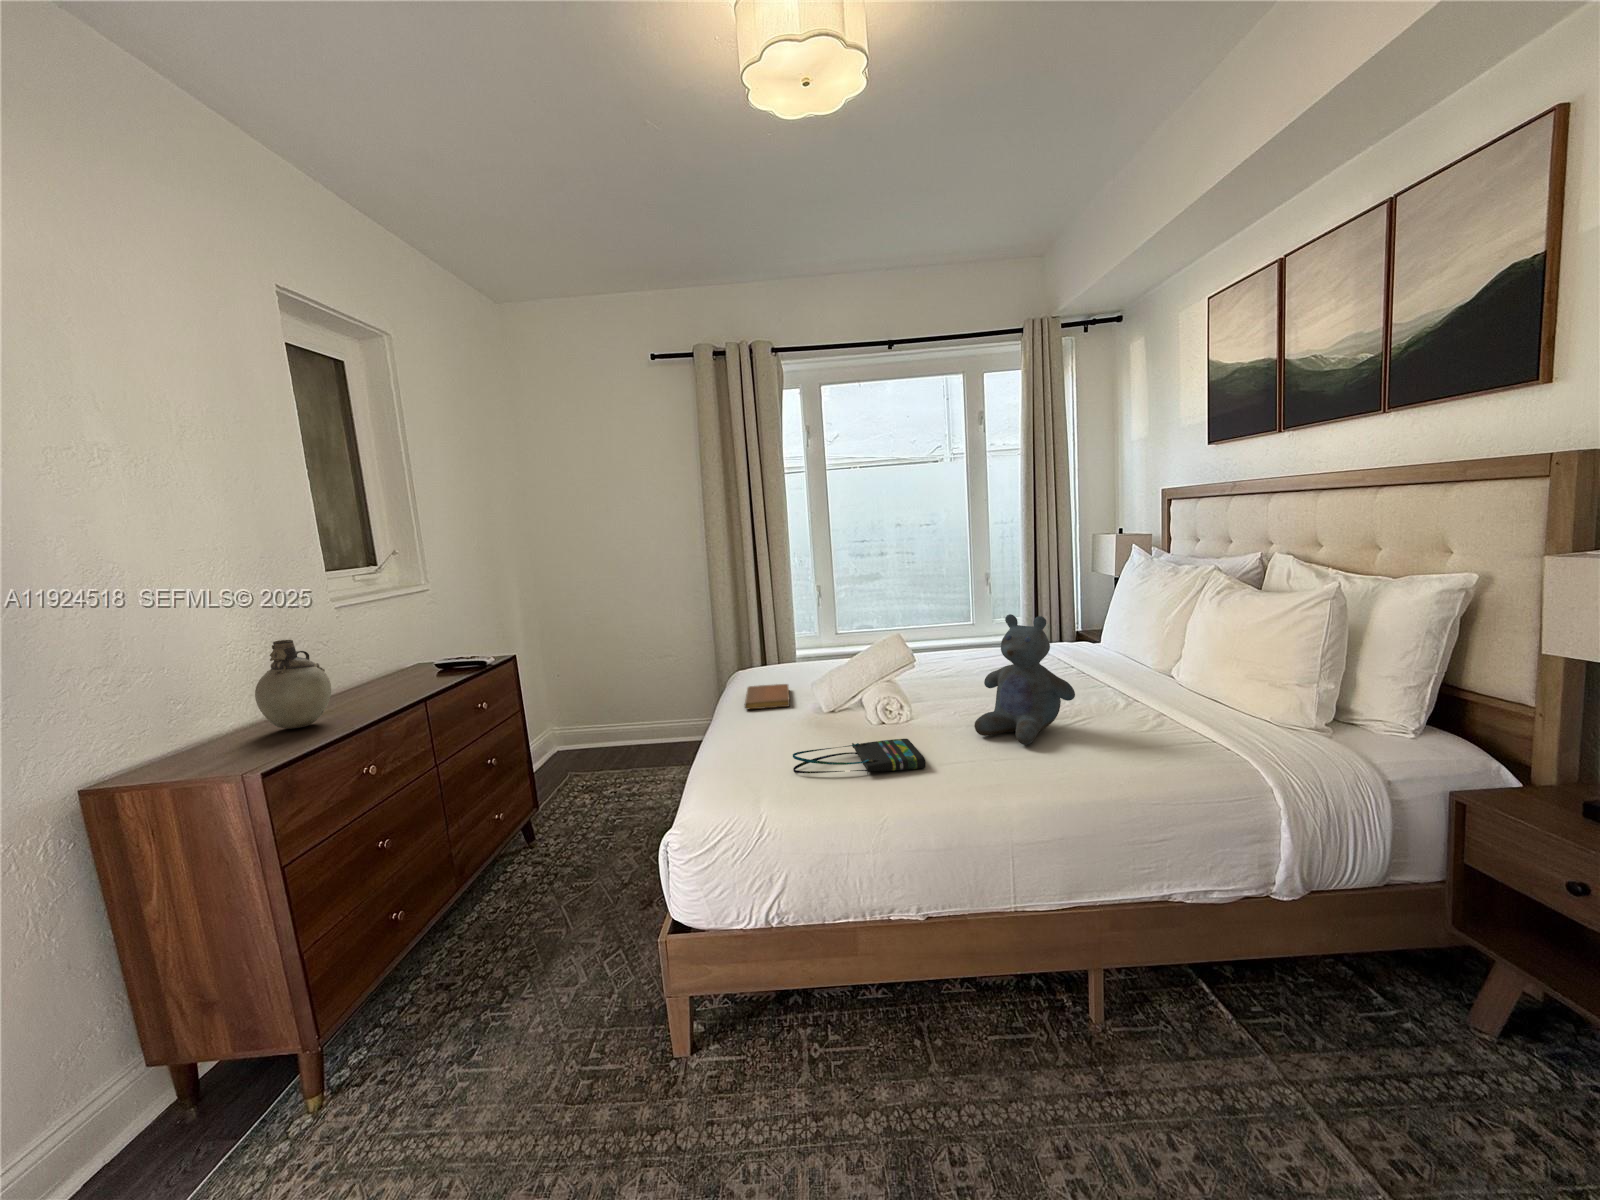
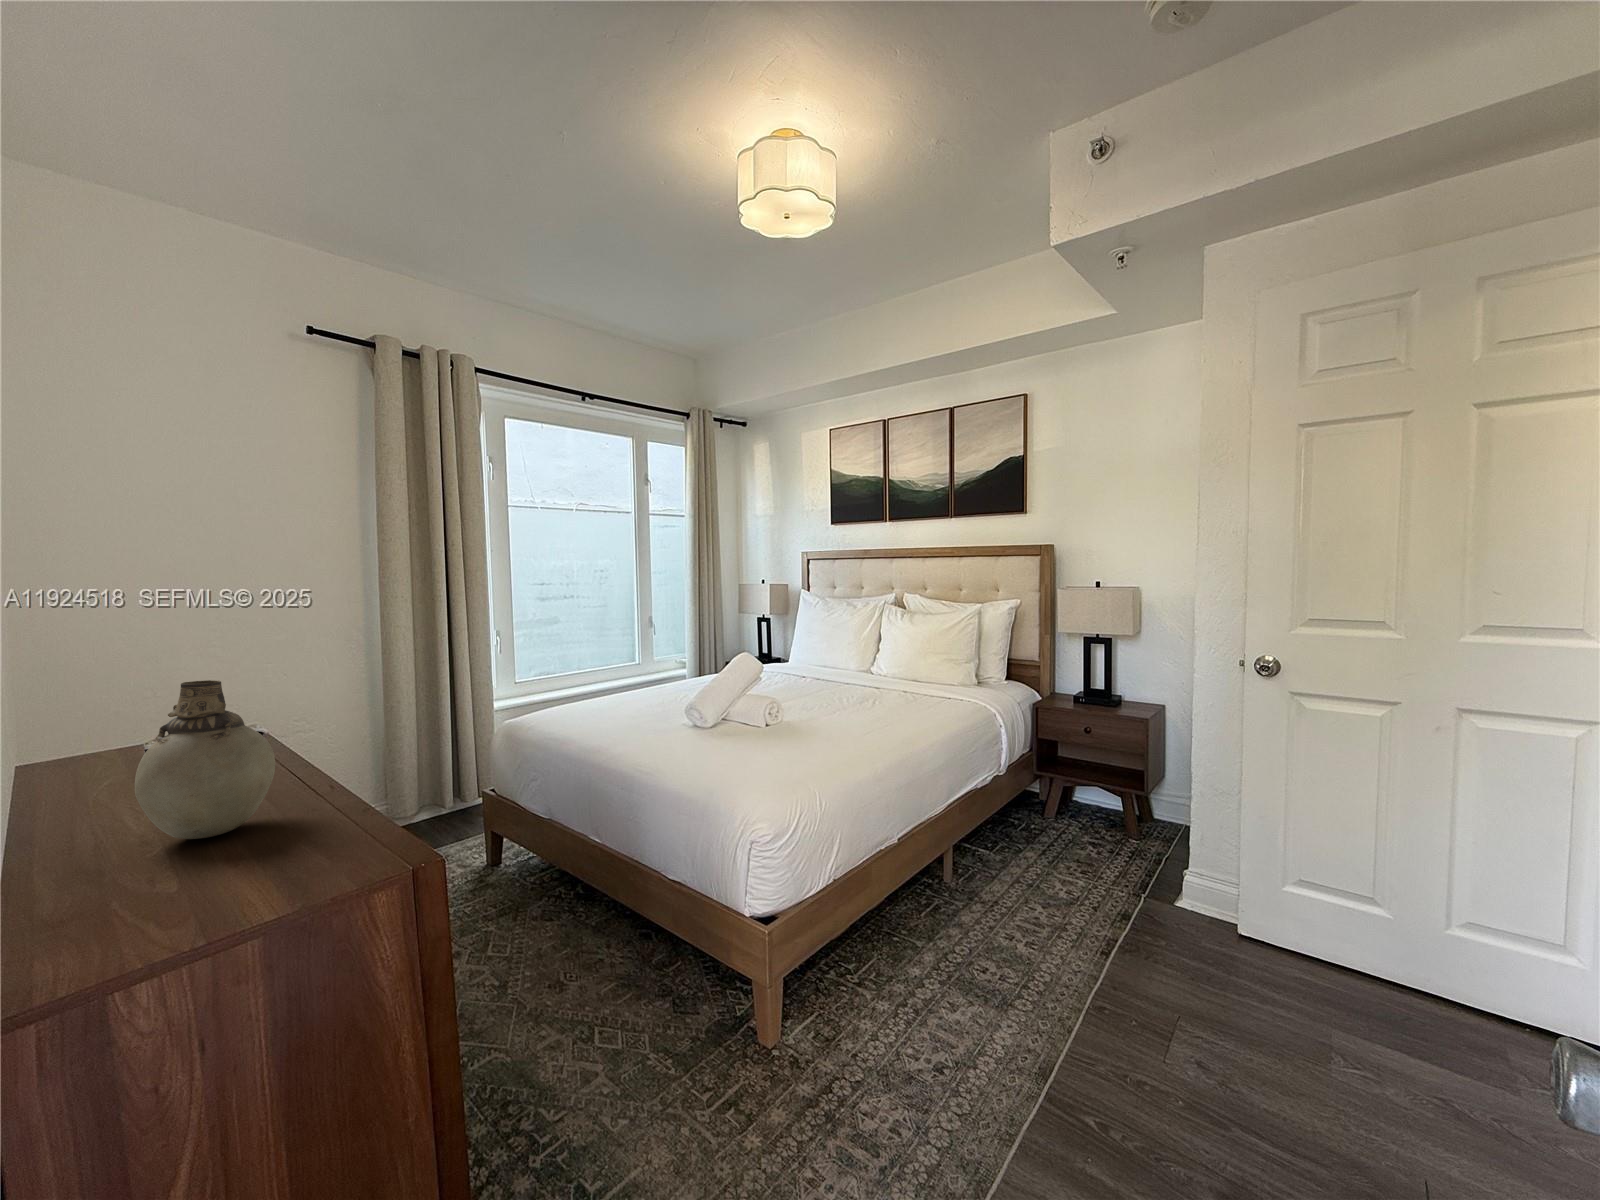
stuffed bear: present [974,614,1075,745] -> none [832,627,900,715]
notebook: present [744,684,790,709] -> none [594,713,669,736]
tote bag: present [793,739,925,774] -> none [792,723,868,758]

